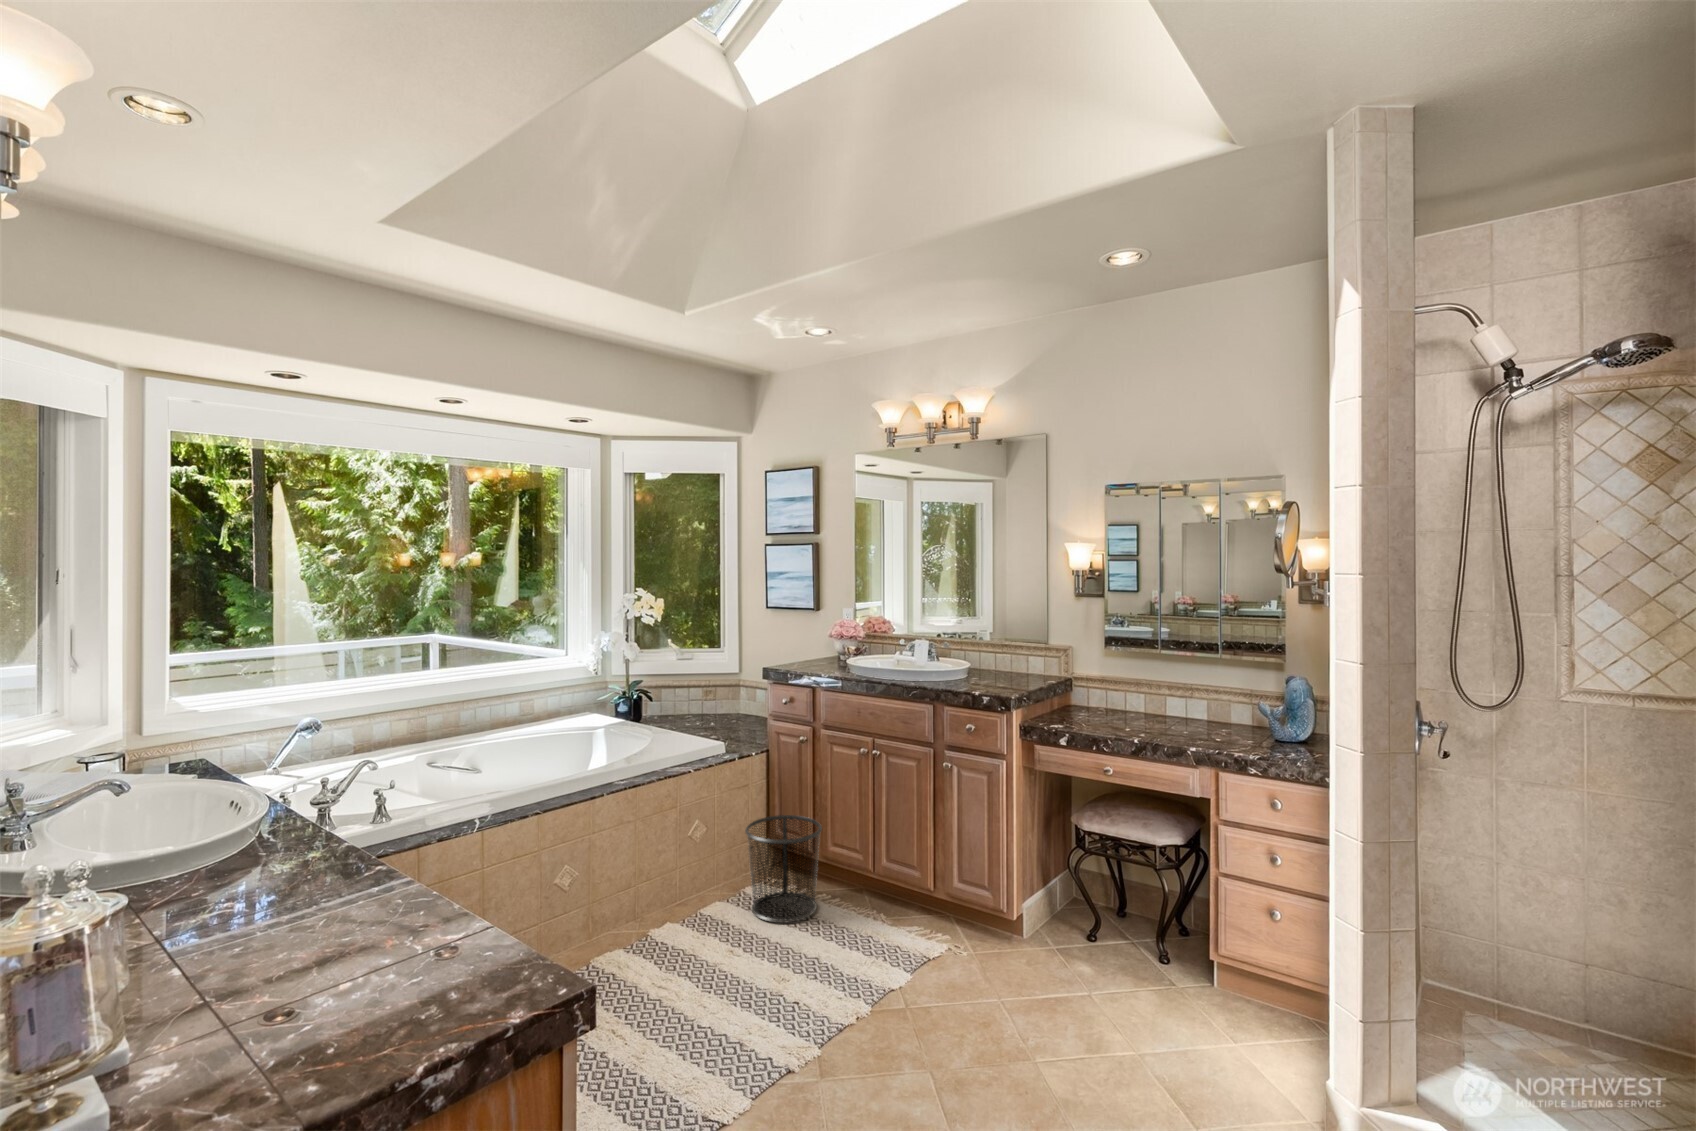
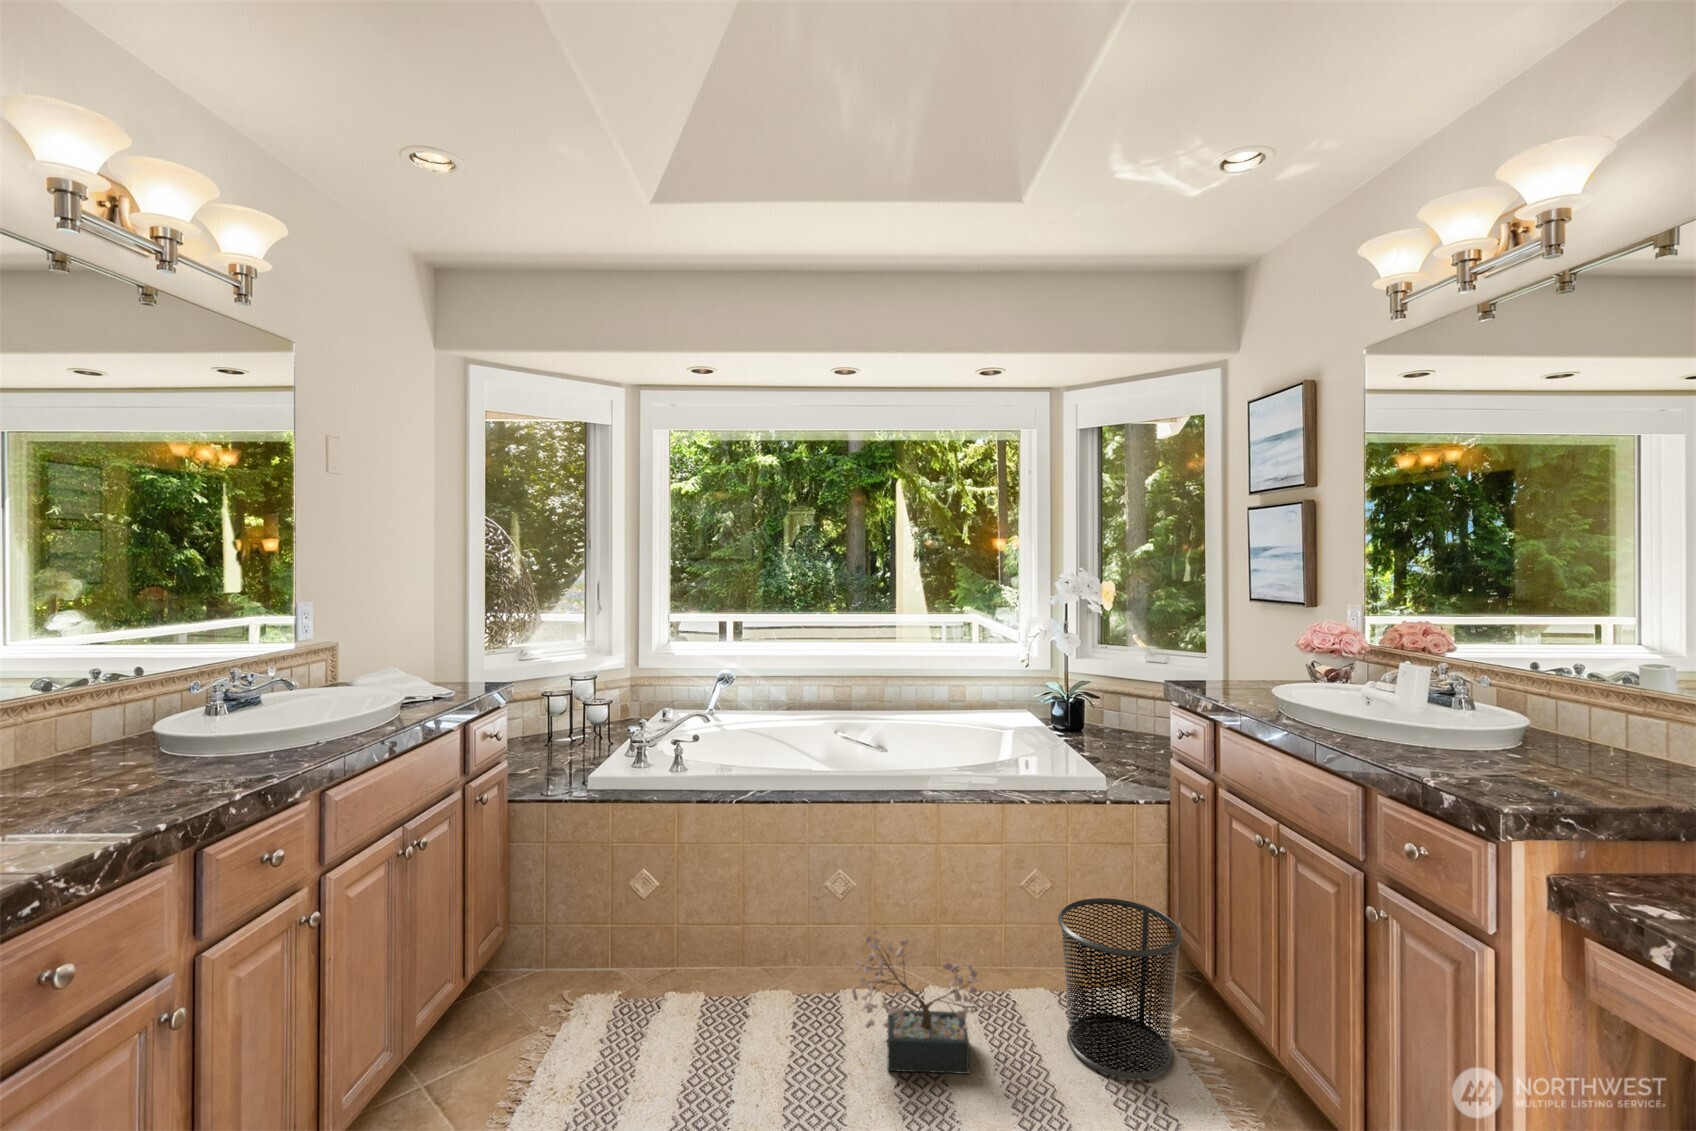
decorative plant: none [633,885,728,980] -> present [852,931,991,1074]

